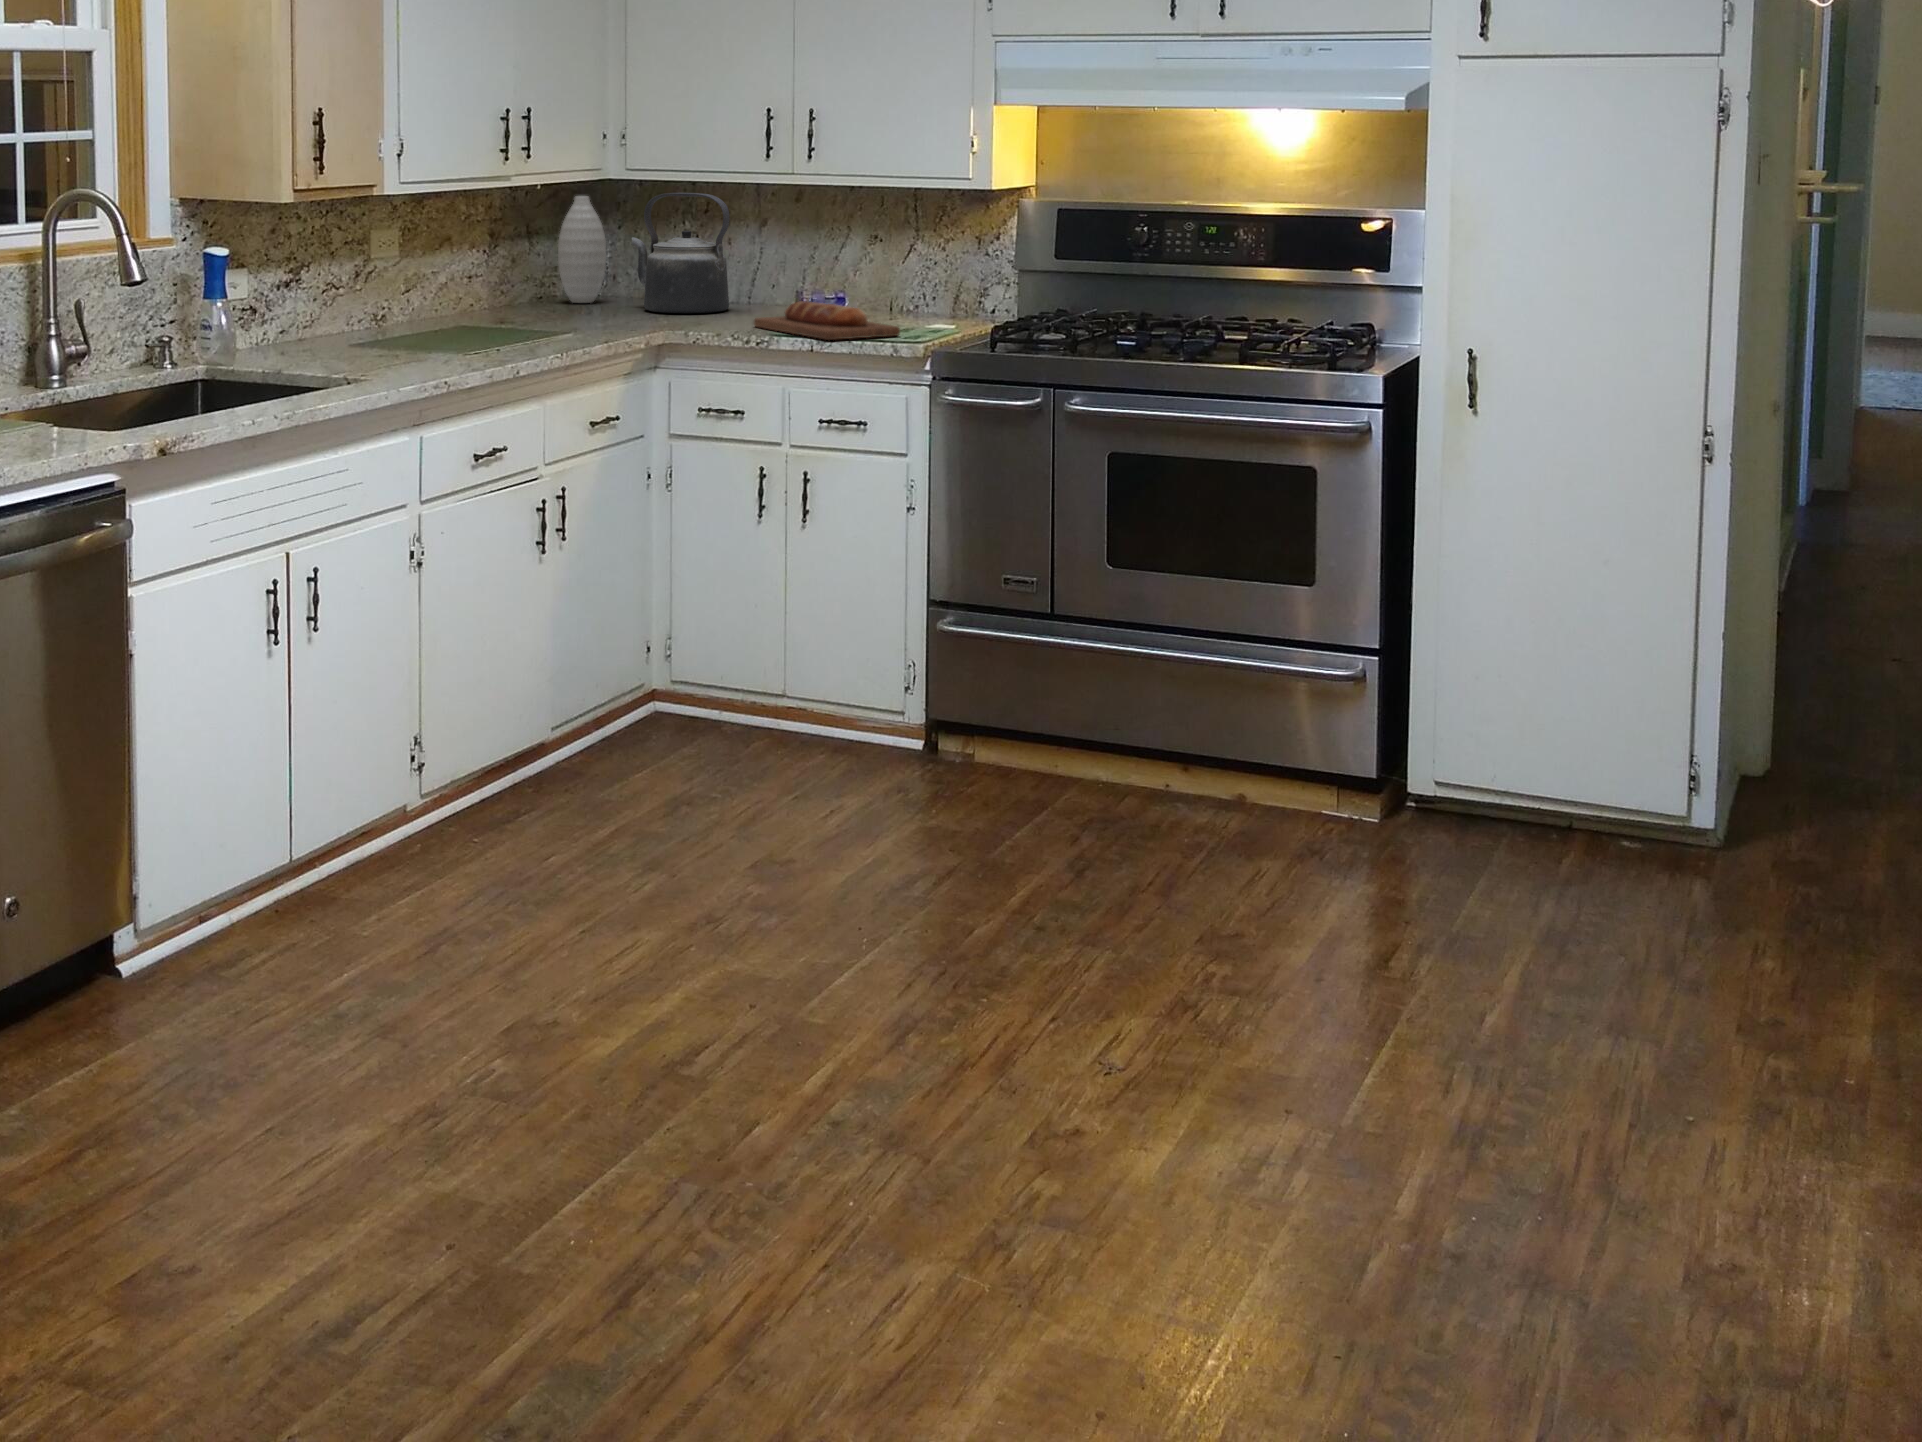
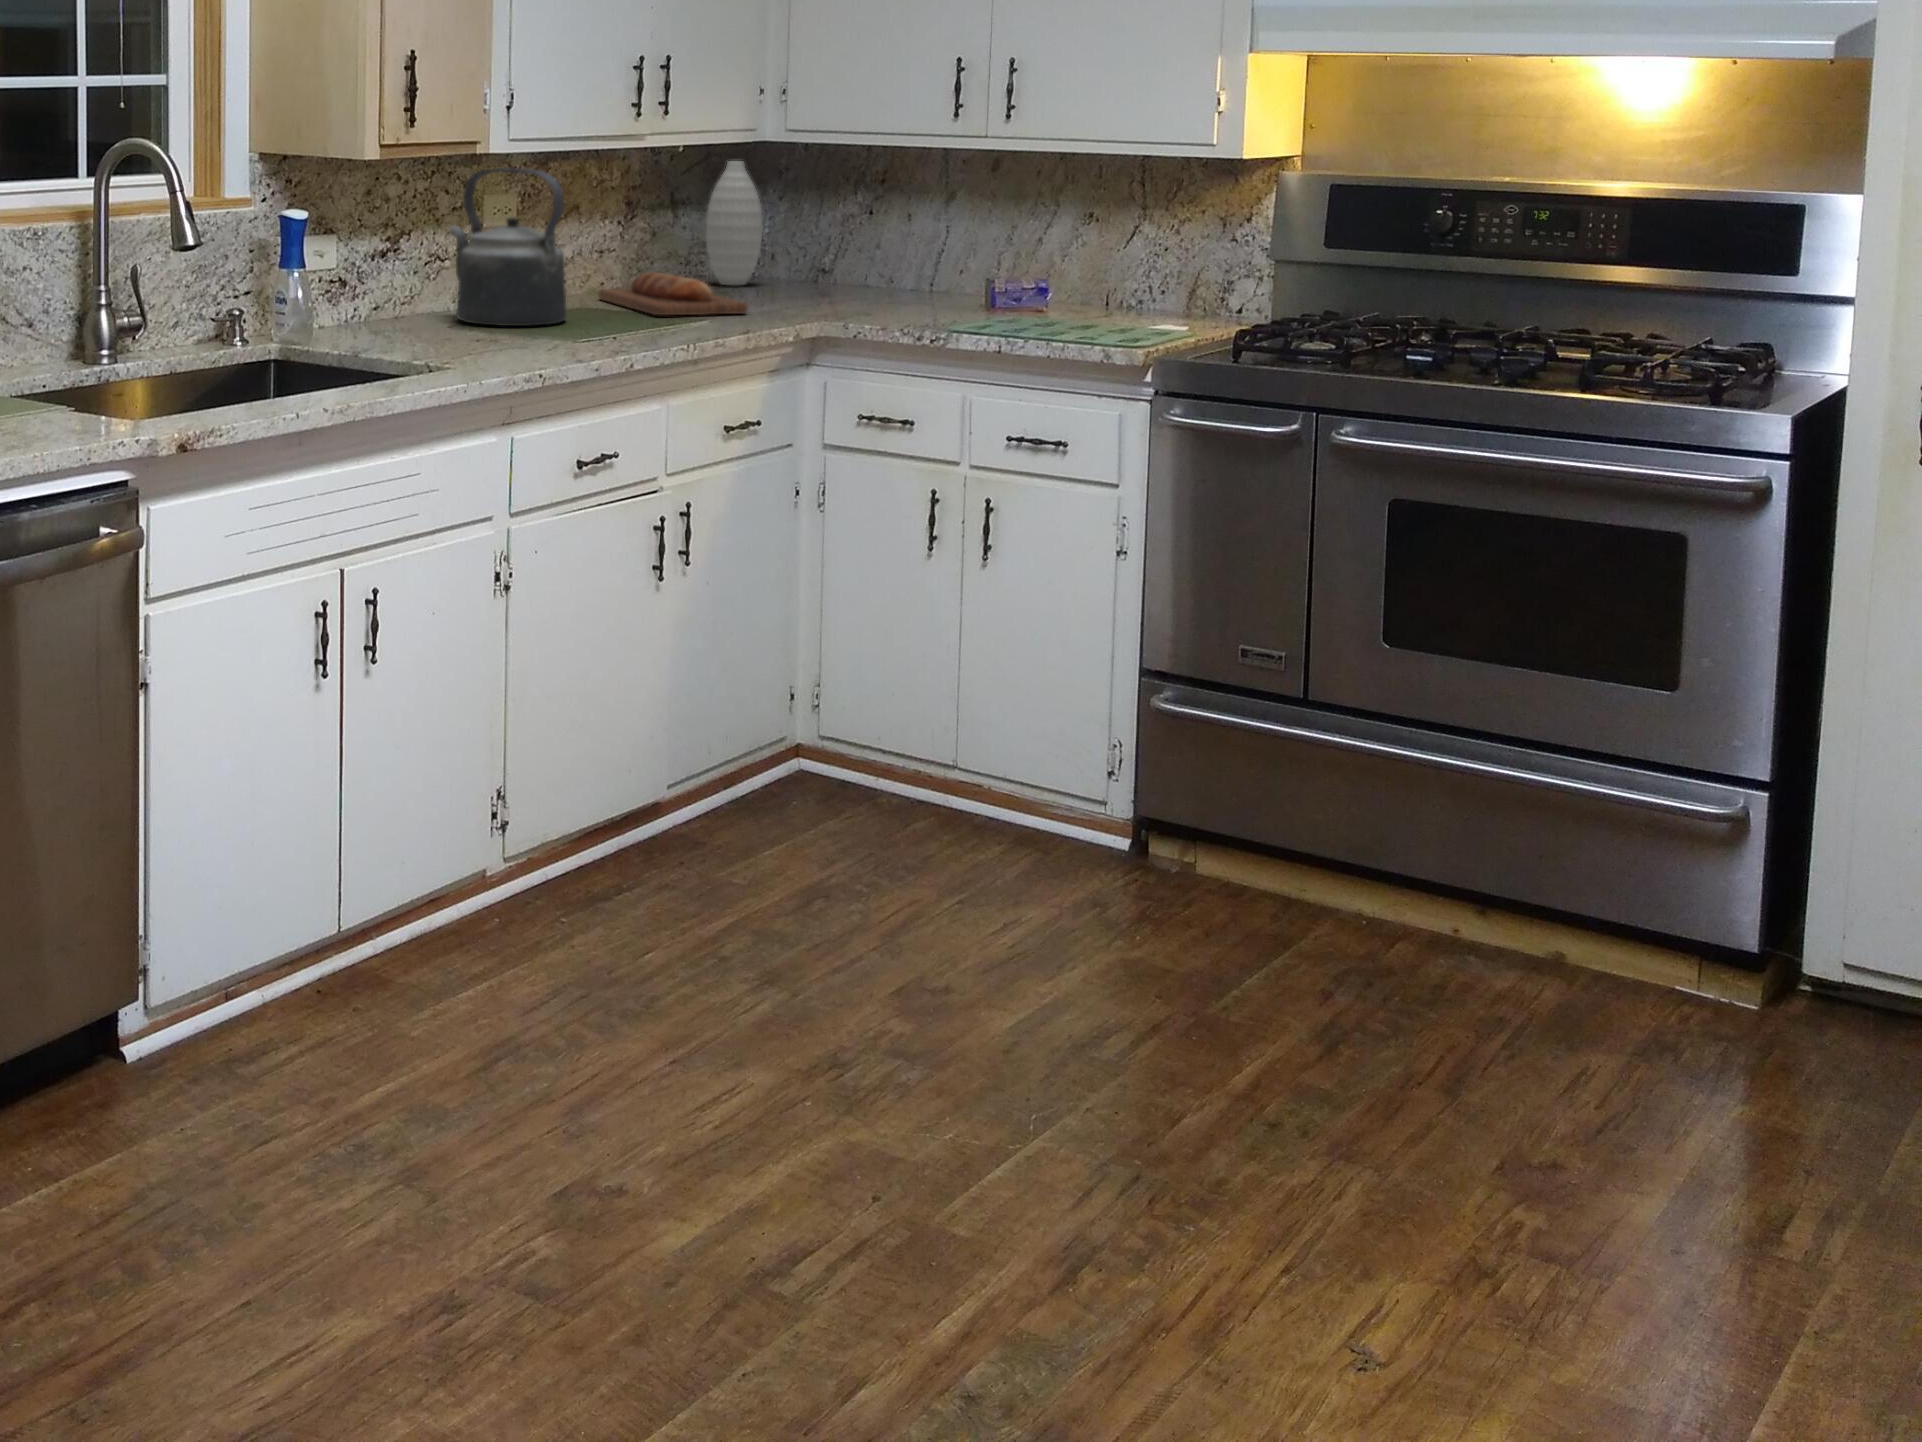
kettle: present [631,193,730,313] -> present [450,168,567,326]
bread loaf: present [754,301,900,340] -> present [599,272,747,315]

